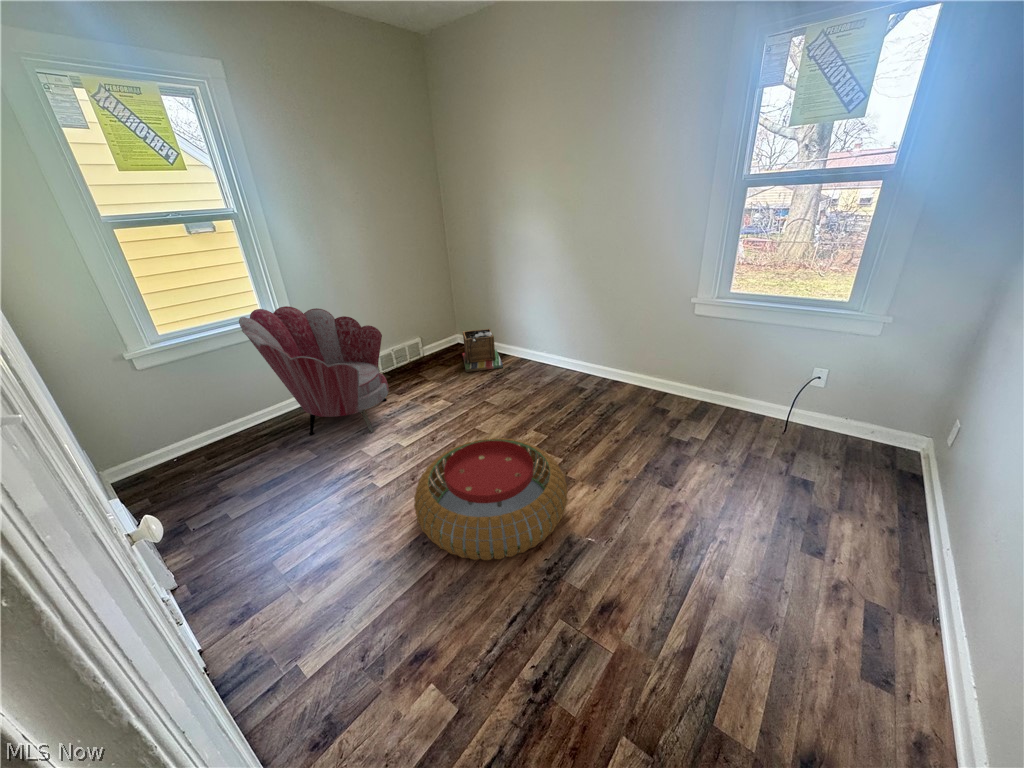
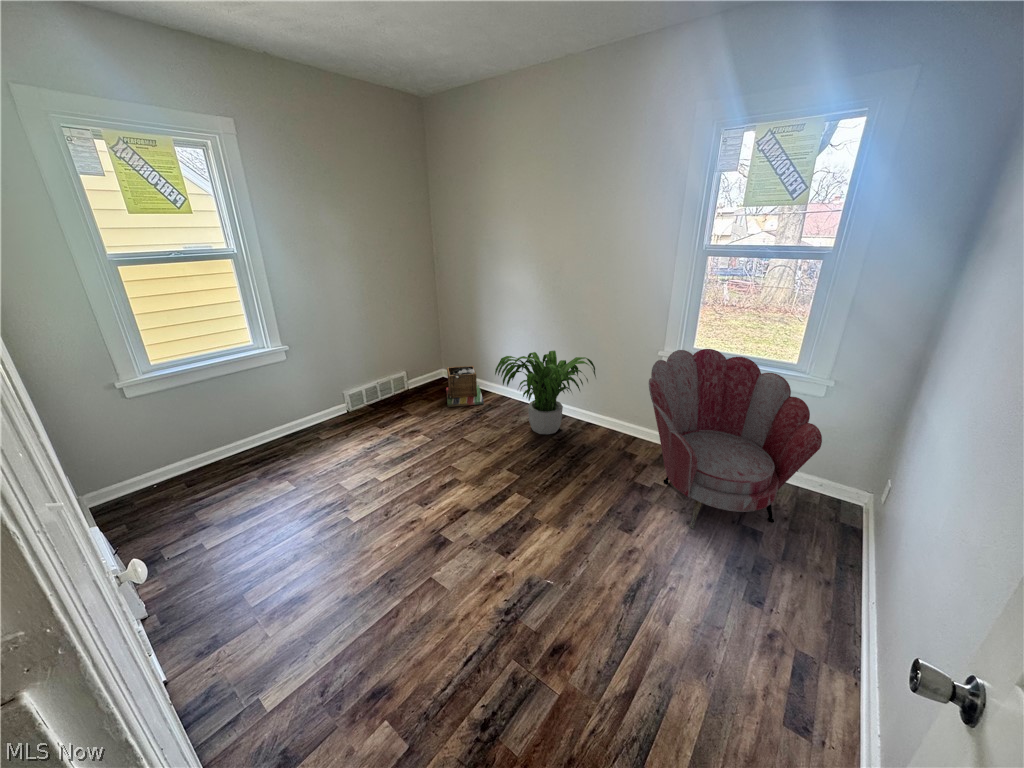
armchair: present [239,306,389,435] -> present [649,349,822,529]
potted plant: none [516,306,624,394] -> present [495,351,596,434]
pouf: present [414,438,567,560] -> none [384,478,531,599]

